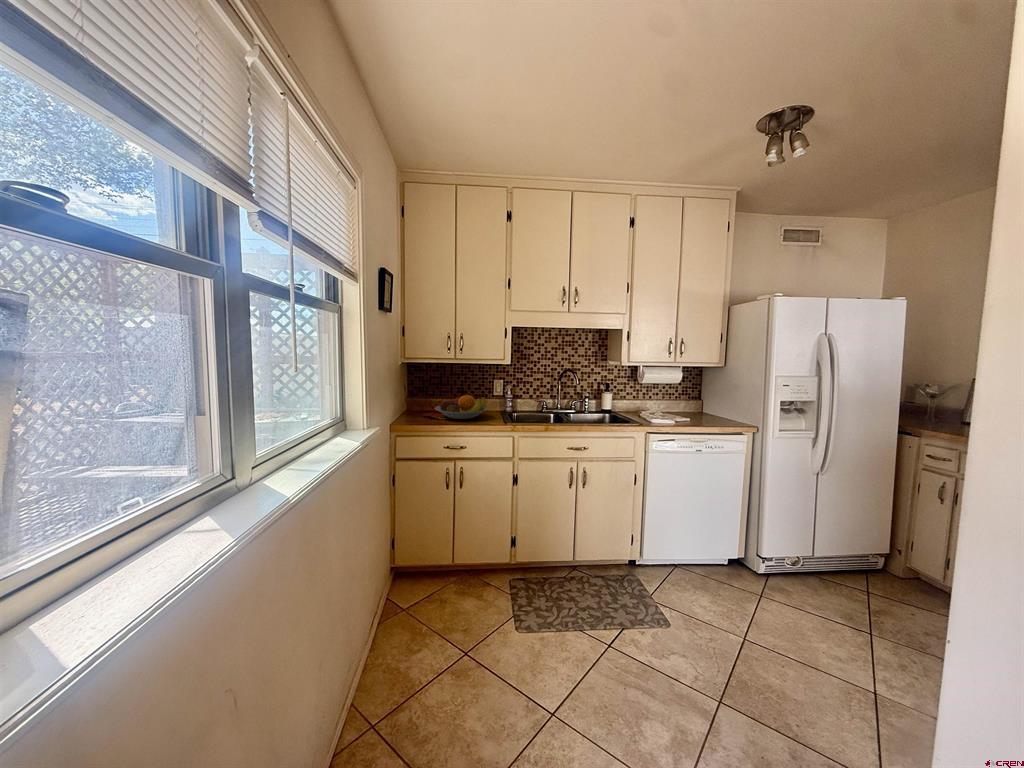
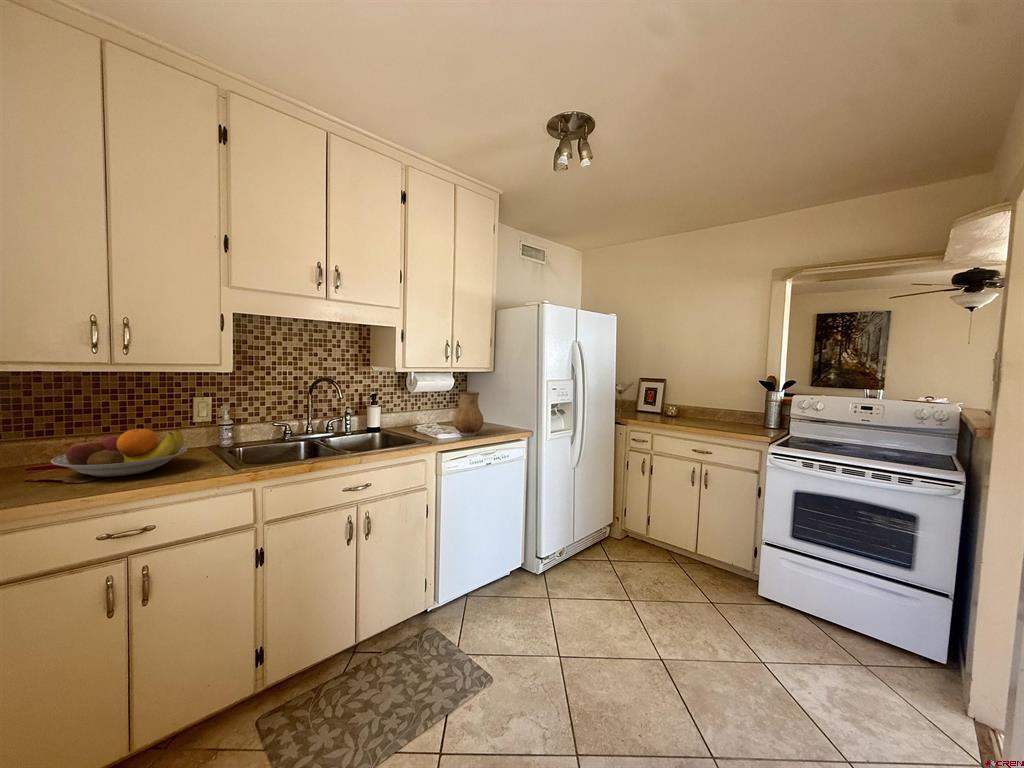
ceramic pitcher: none [671,384,701,423] -> present [453,391,483,436]

